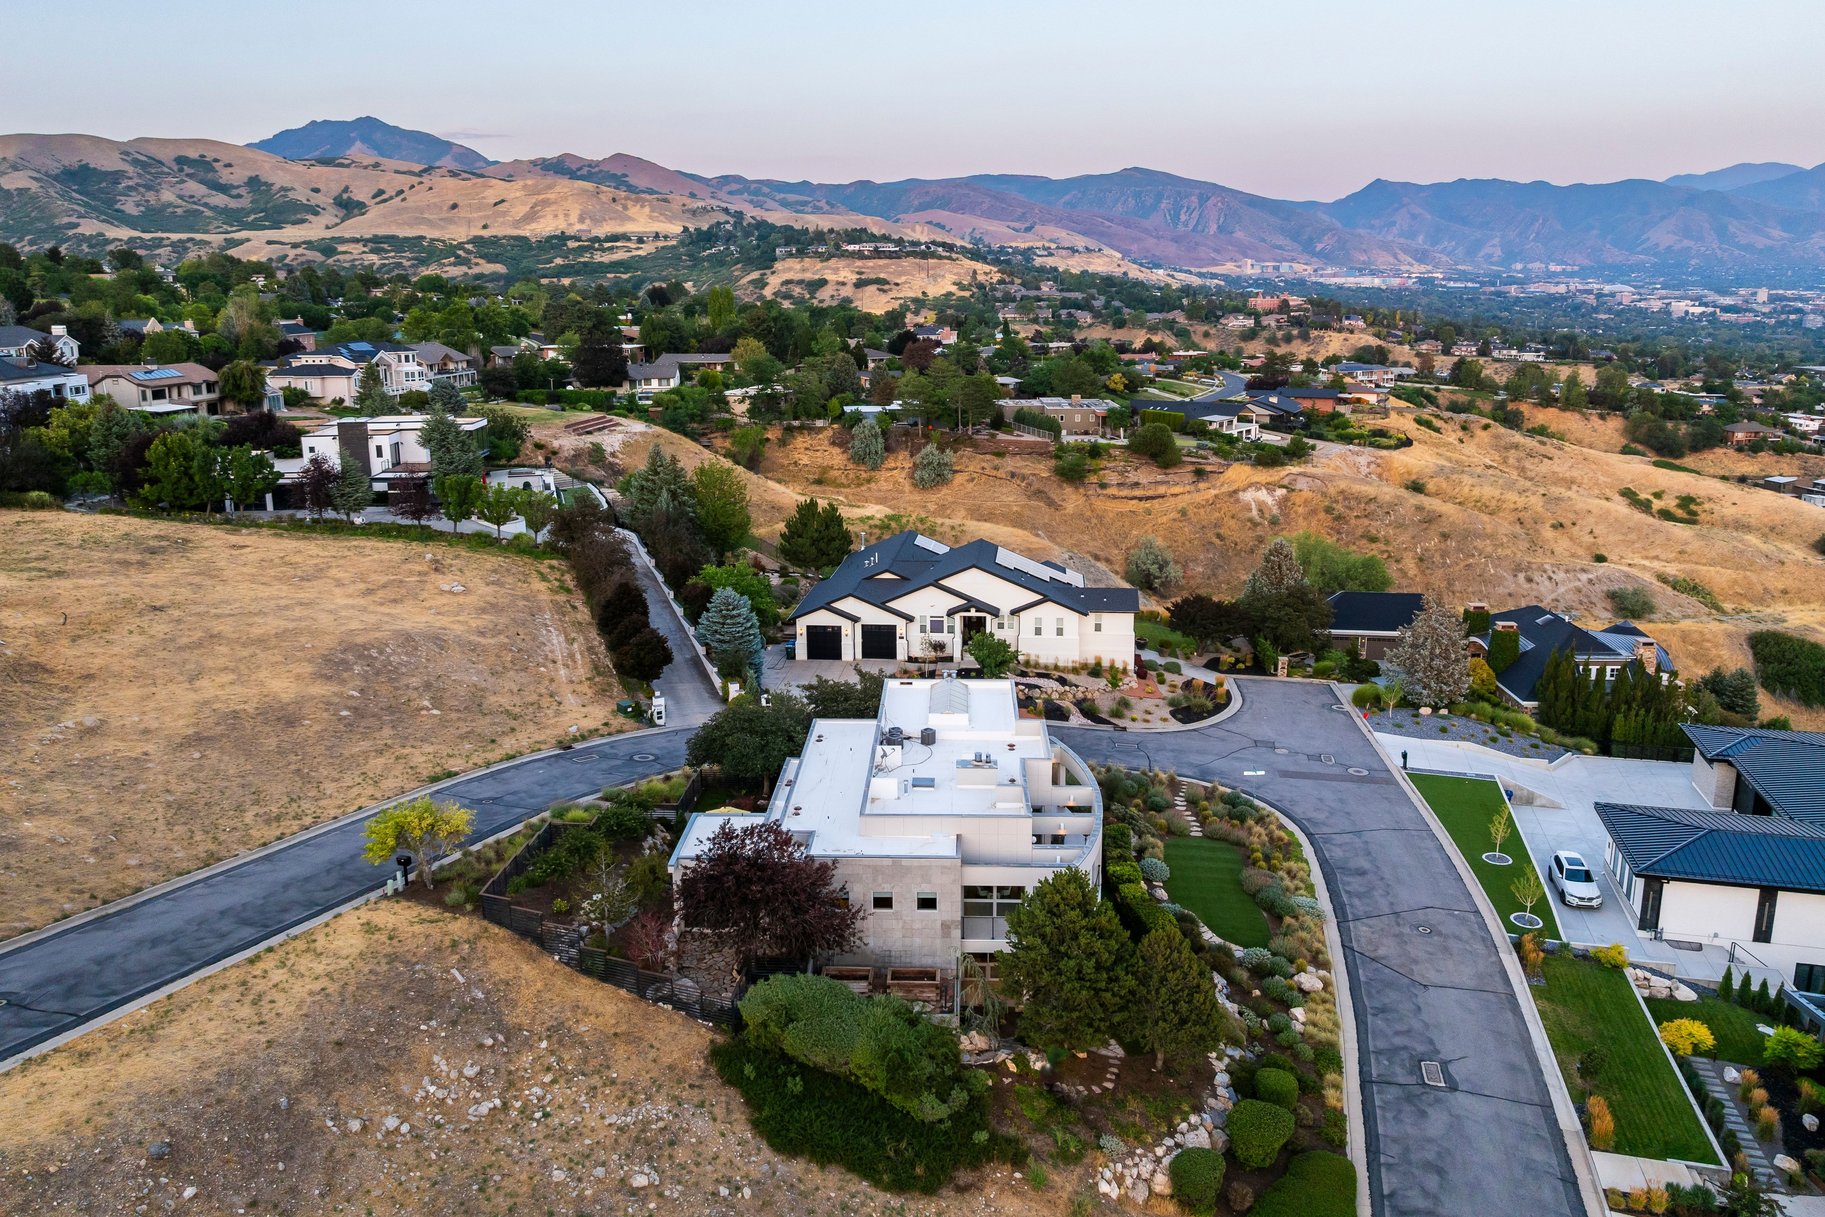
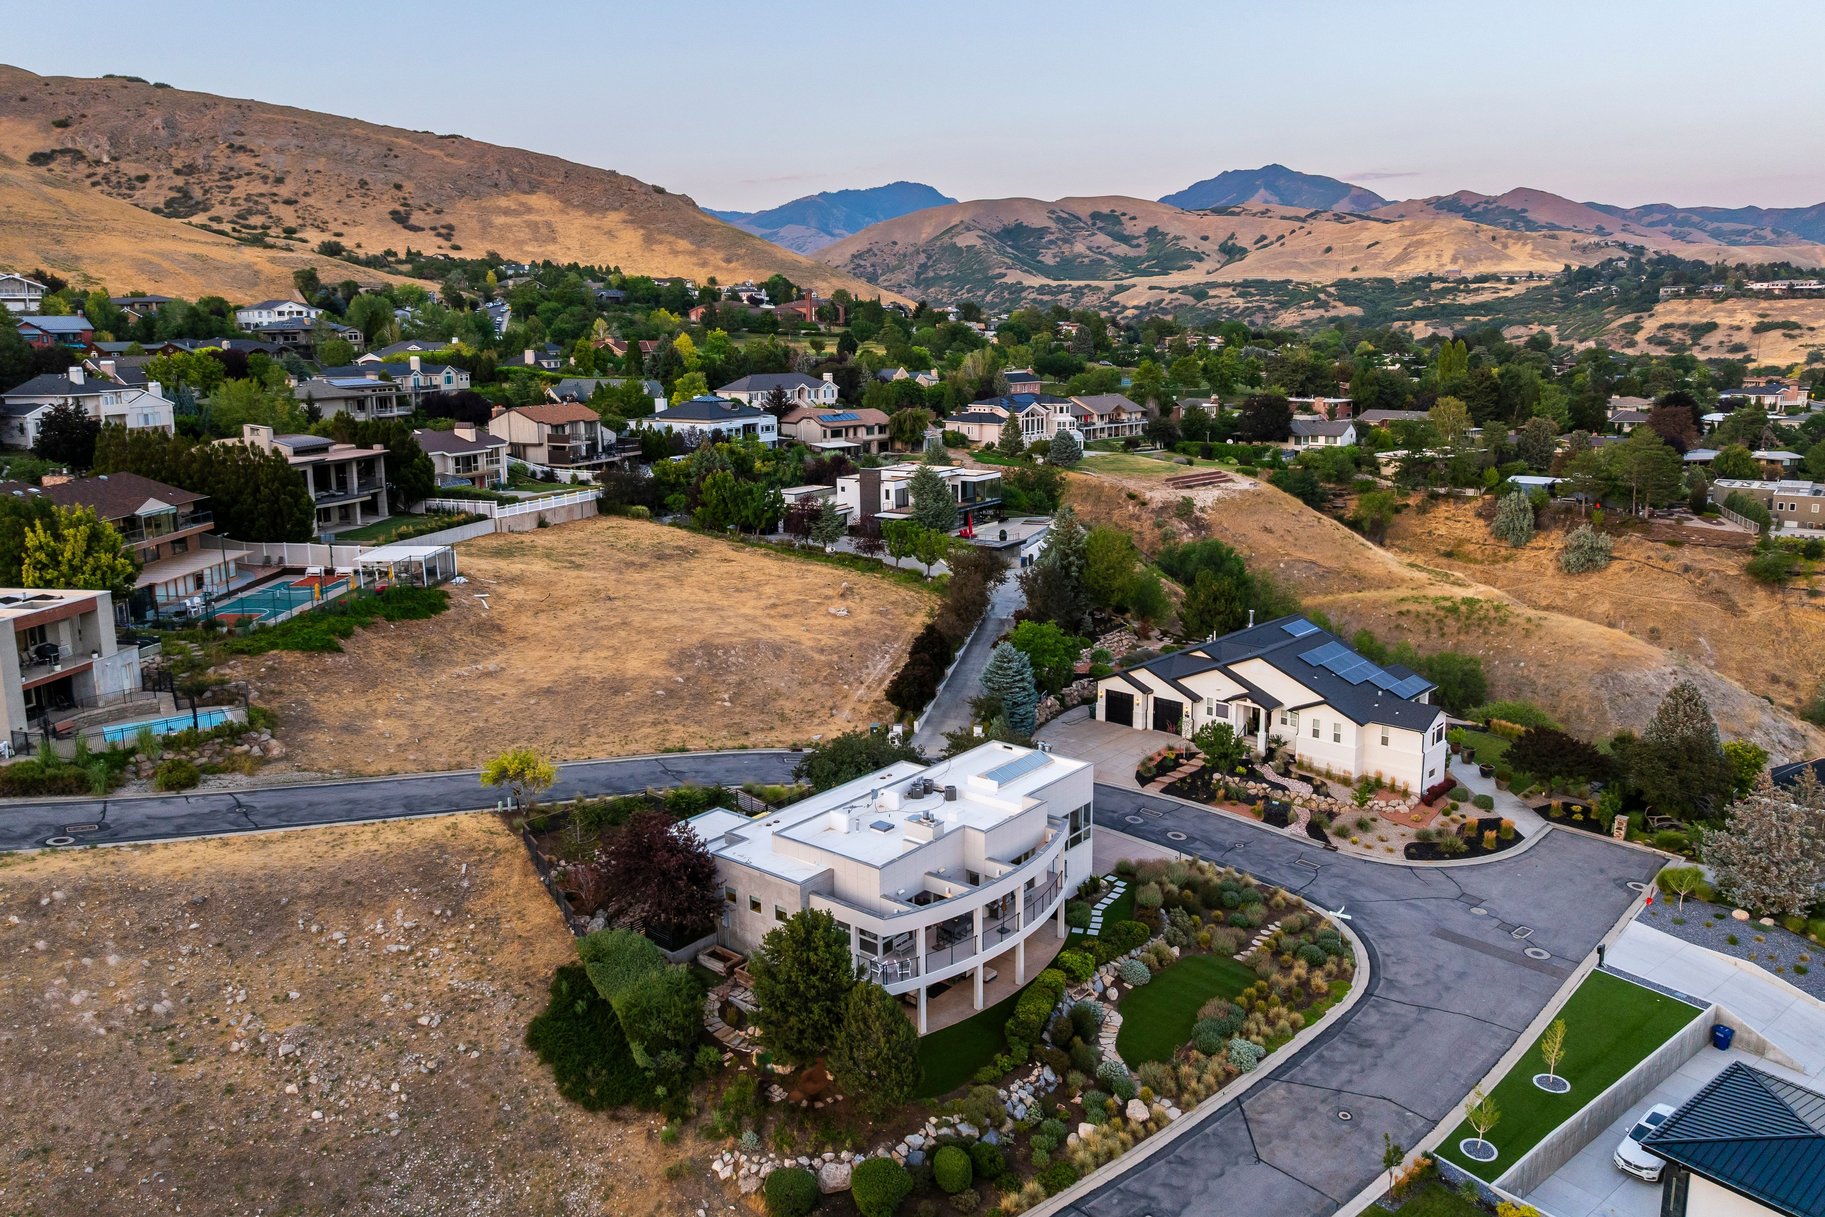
lounge chair: none [1088,1032,1123,1101] -> present [789,1058,828,1105]

